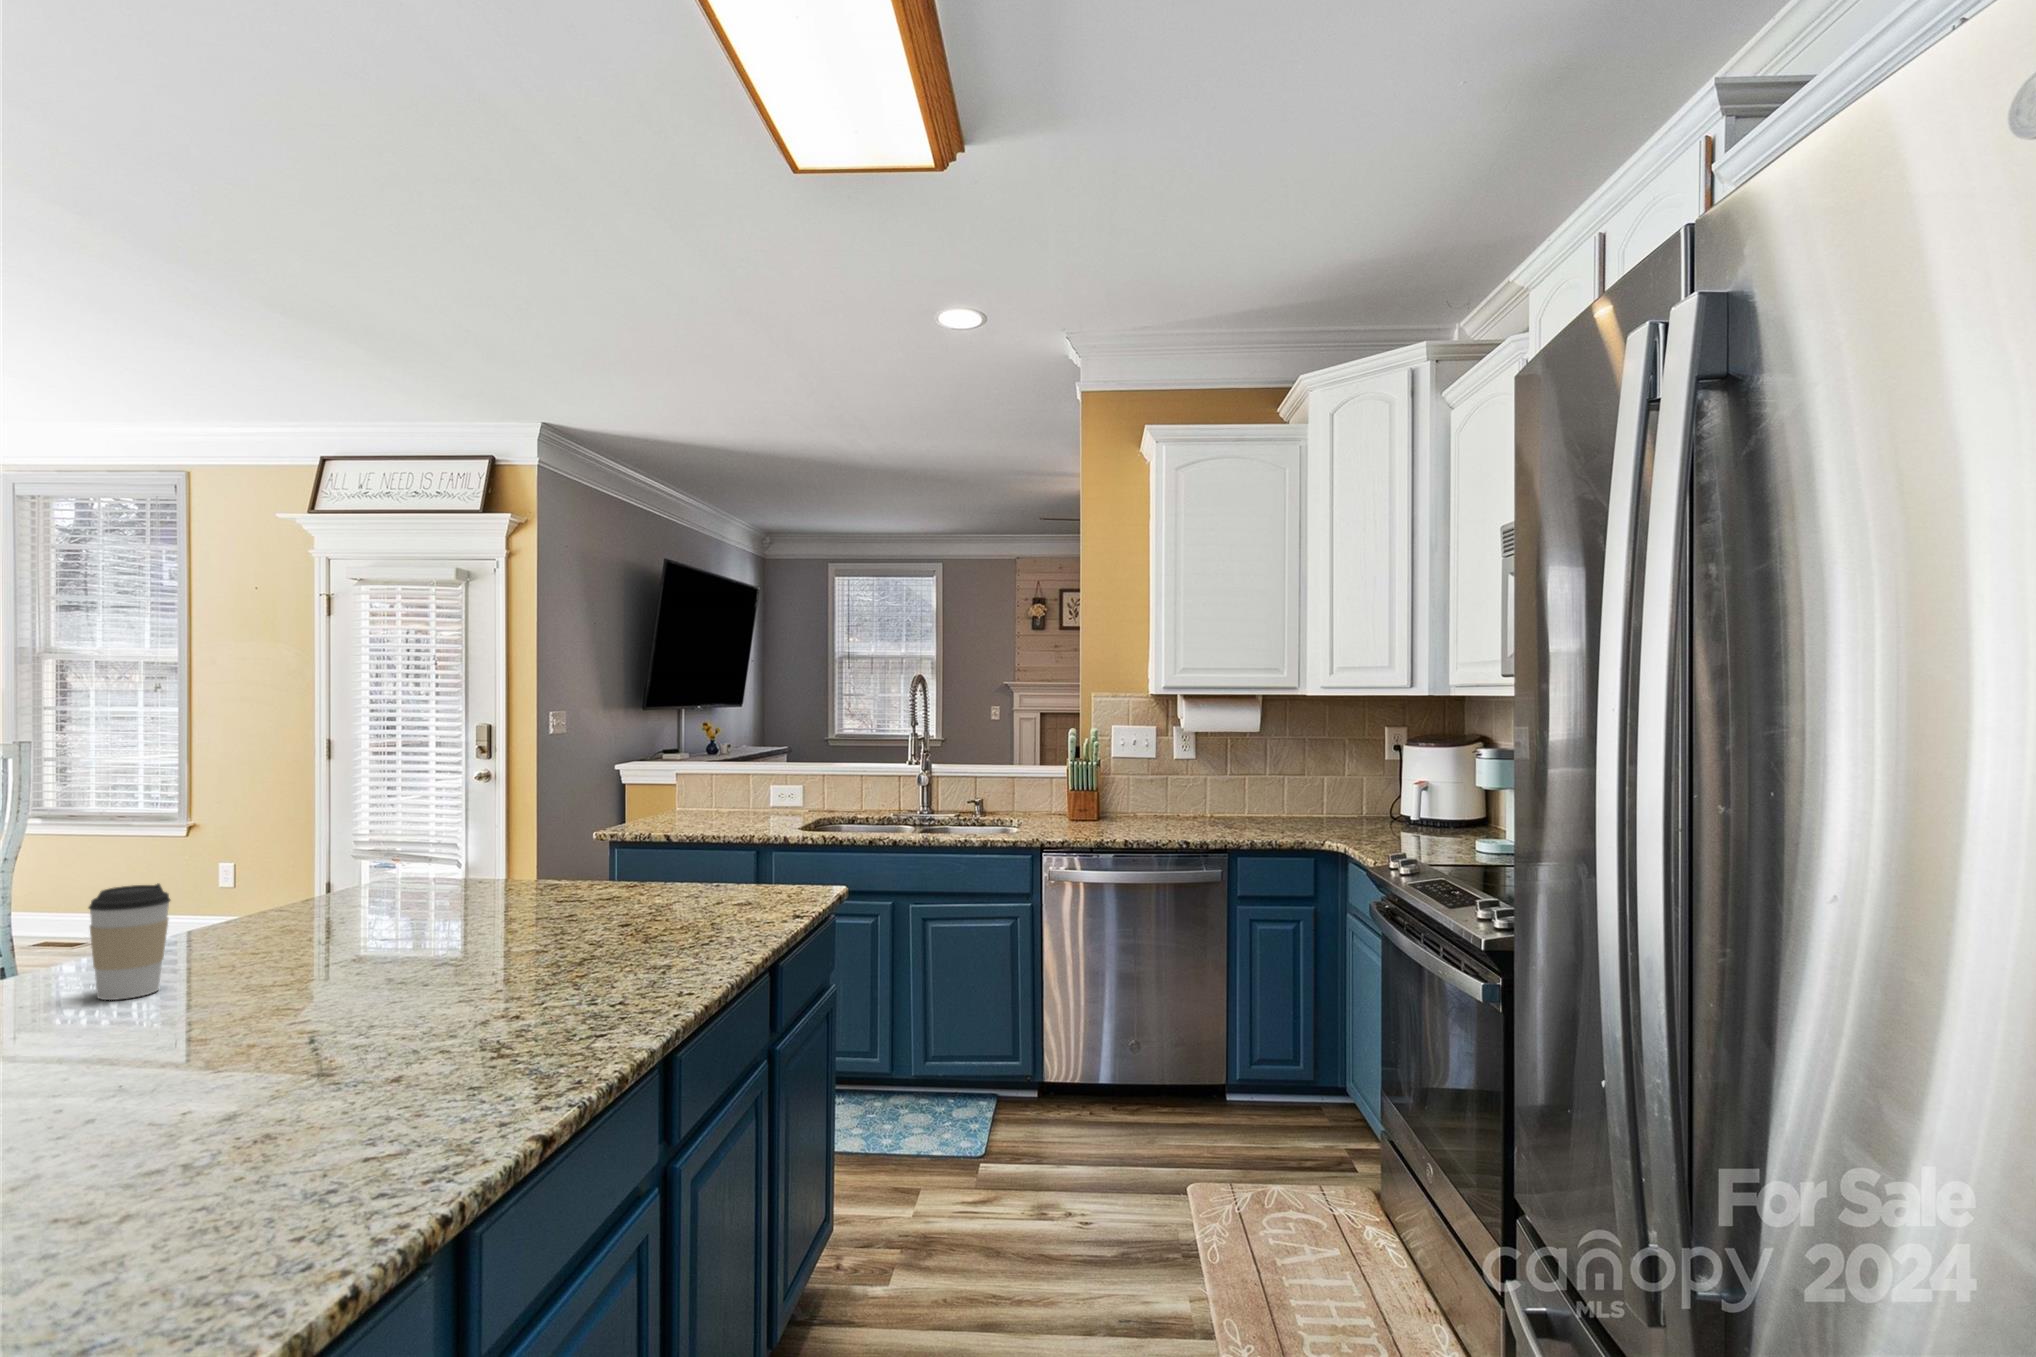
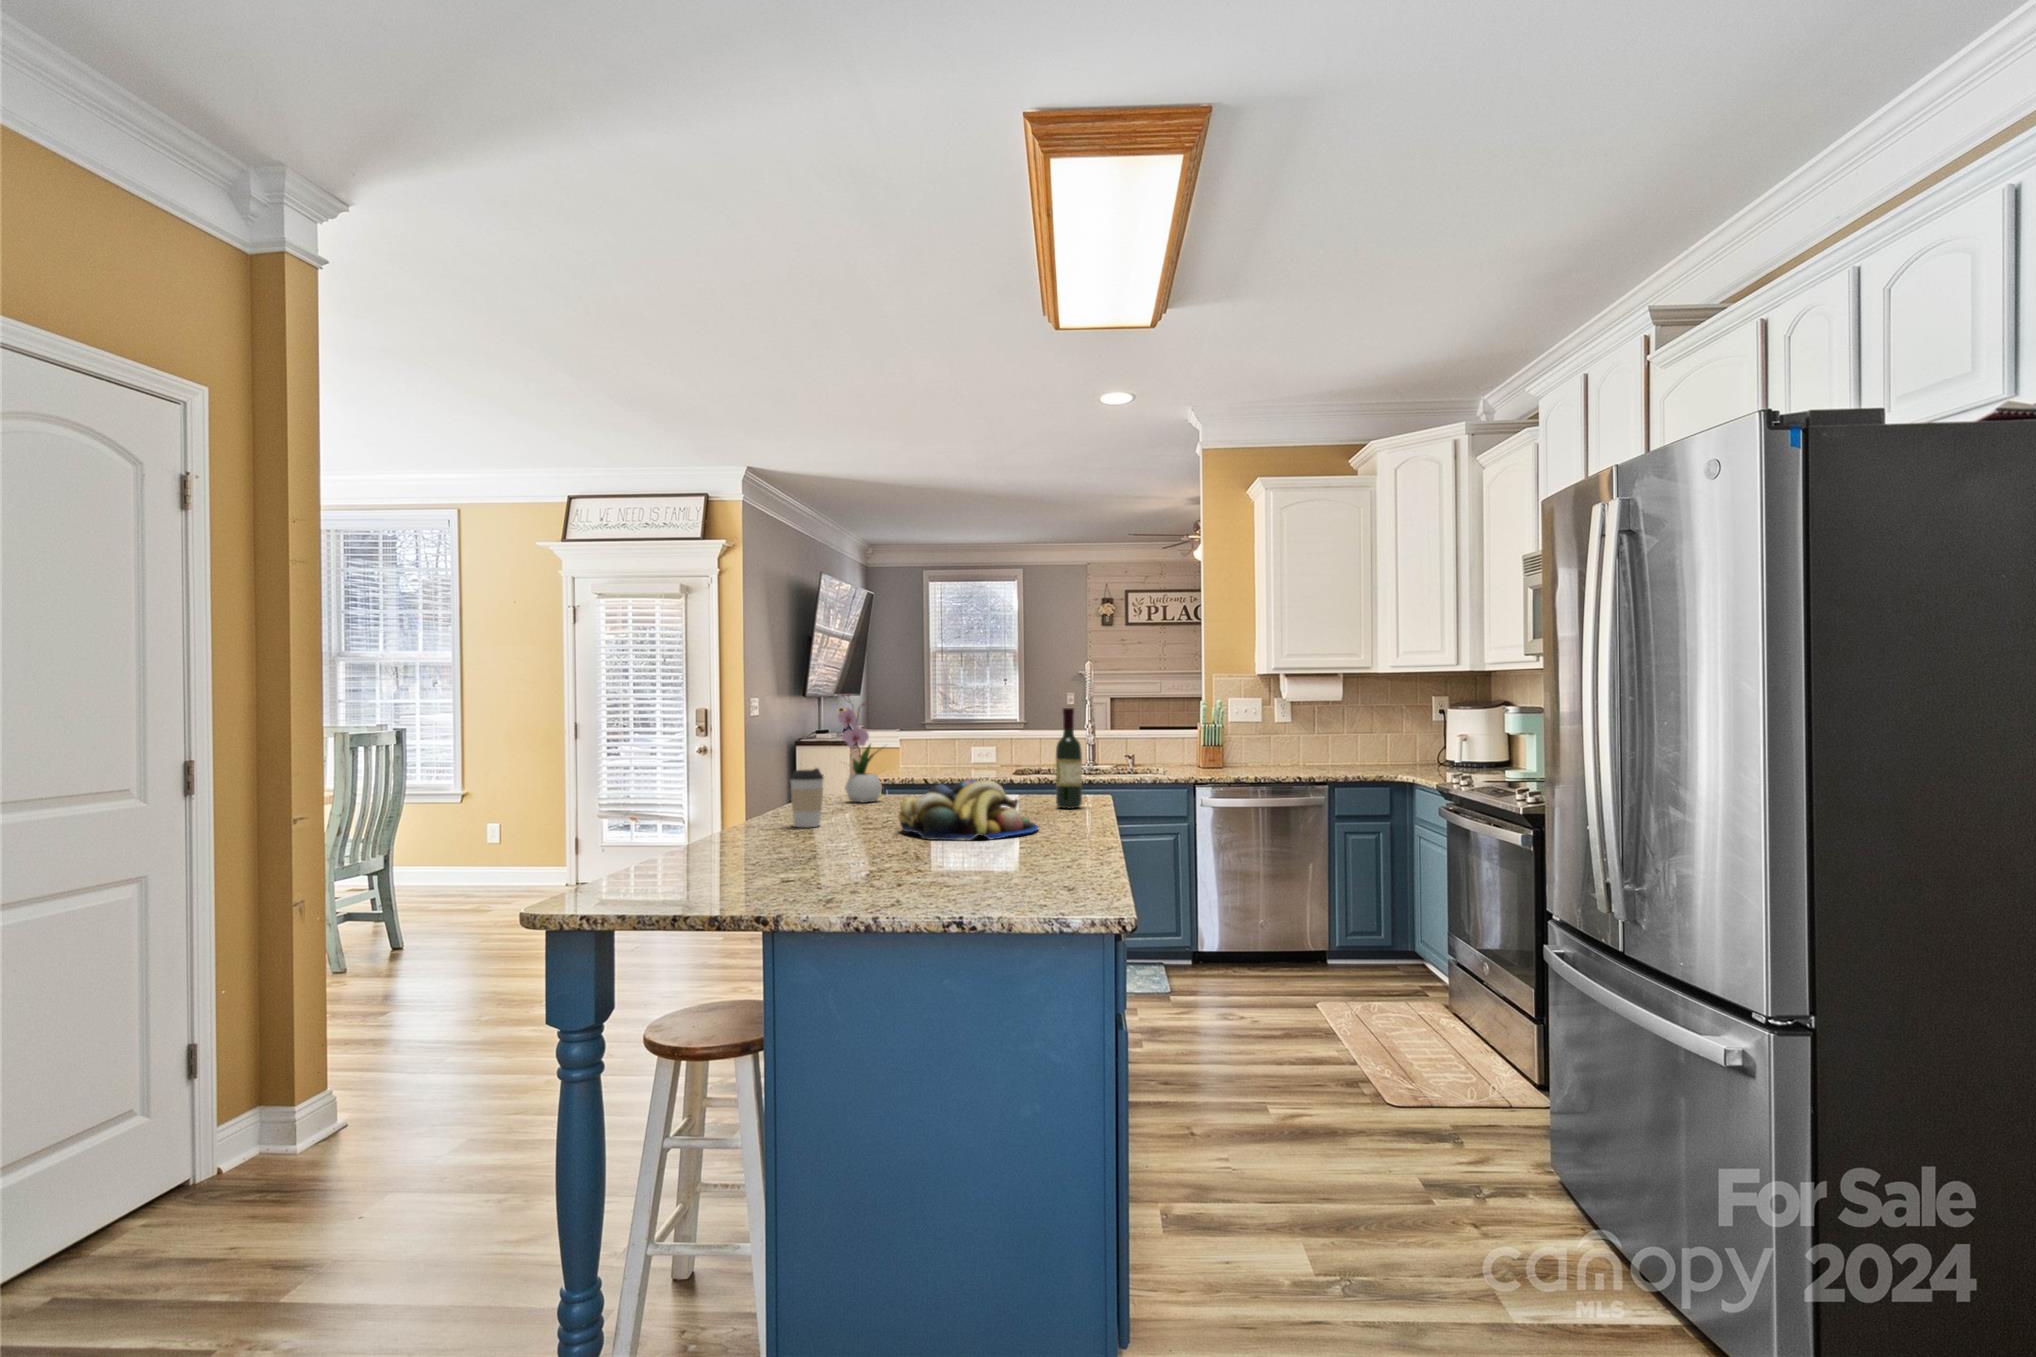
flower arrangement: none [374,730,464,909] -> present [838,694,882,802]
wine bottle: none [690,764,736,937] -> present [1056,708,1082,809]
fruit bowl: none [219,911,534,1071] -> present [899,779,1038,840]

